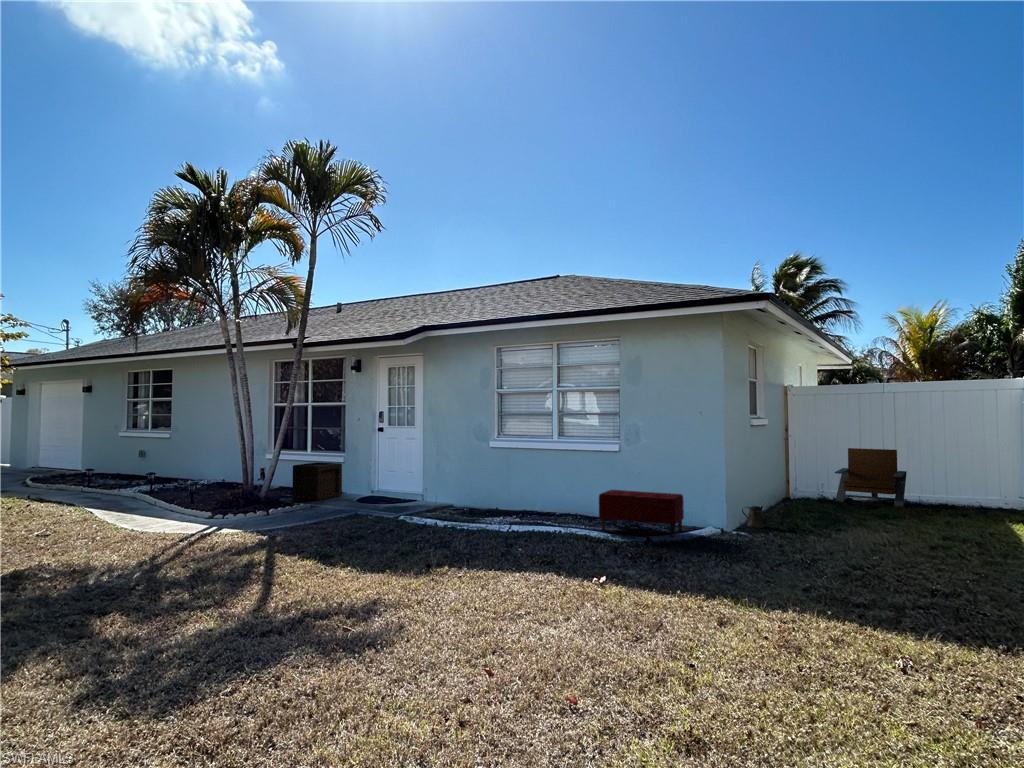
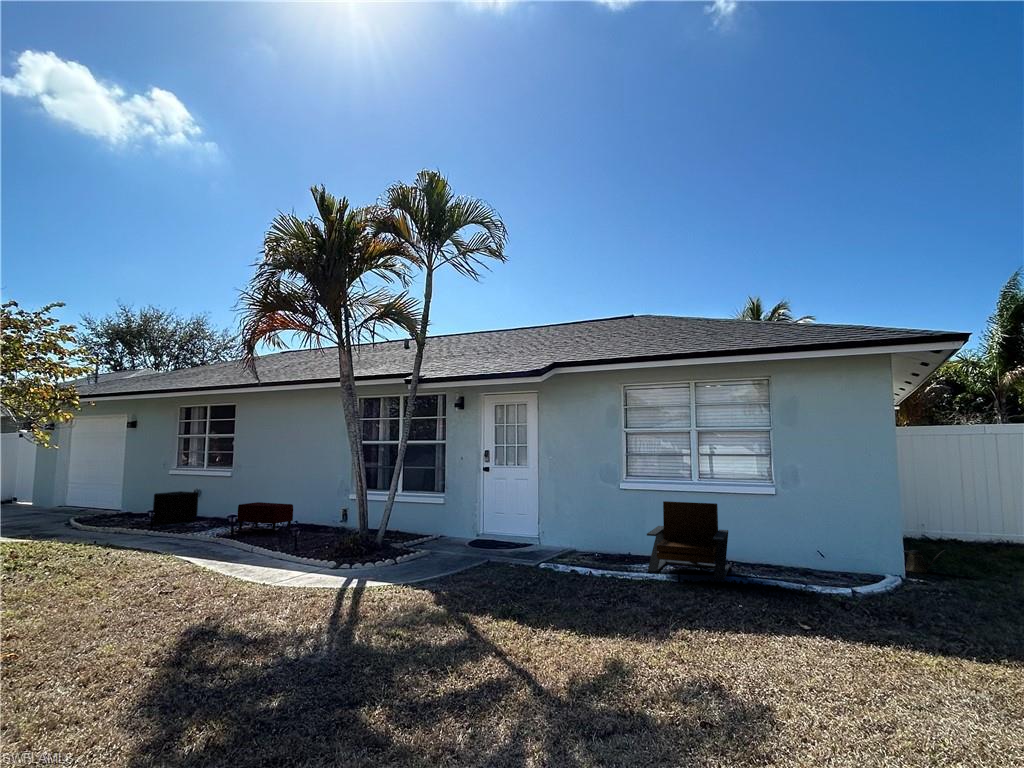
lounge chair: present [835,448,907,507] -> present [647,501,730,579]
wooden crate: present [293,462,342,501] -> present [152,491,198,523]
bench: present [599,490,684,537] -> present [237,502,293,532]

